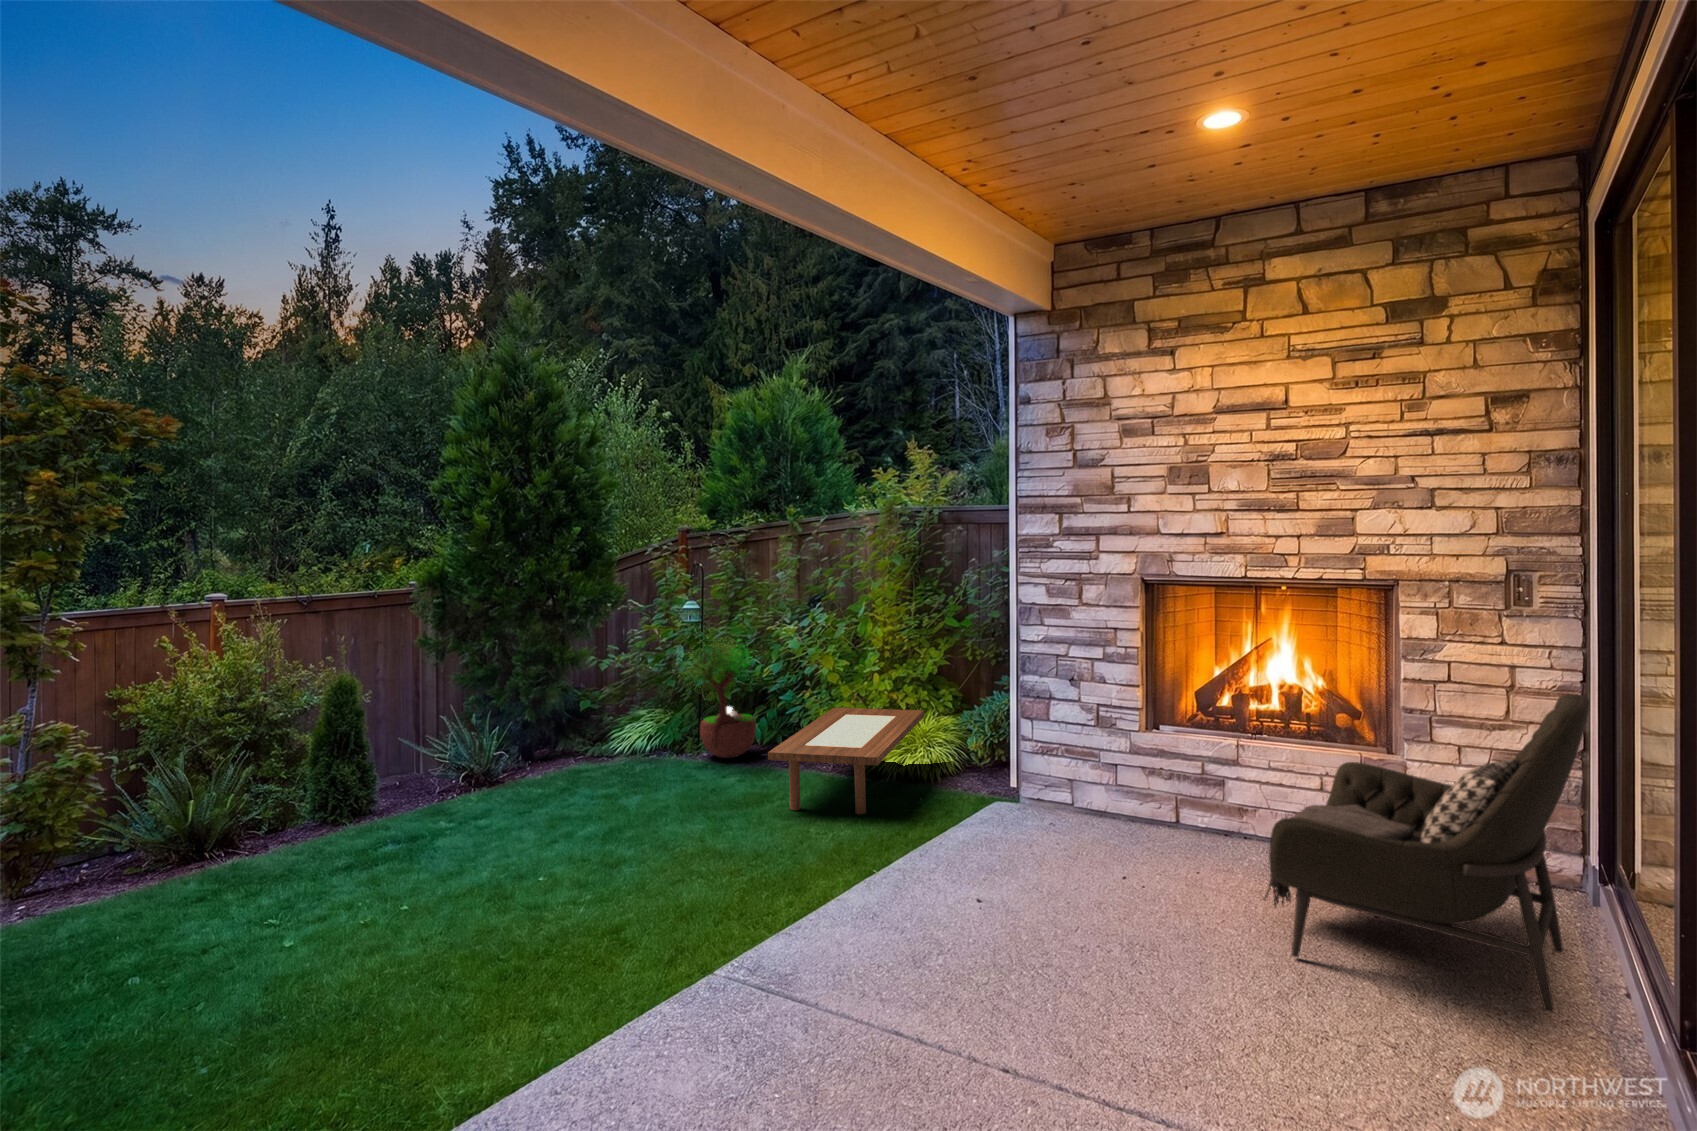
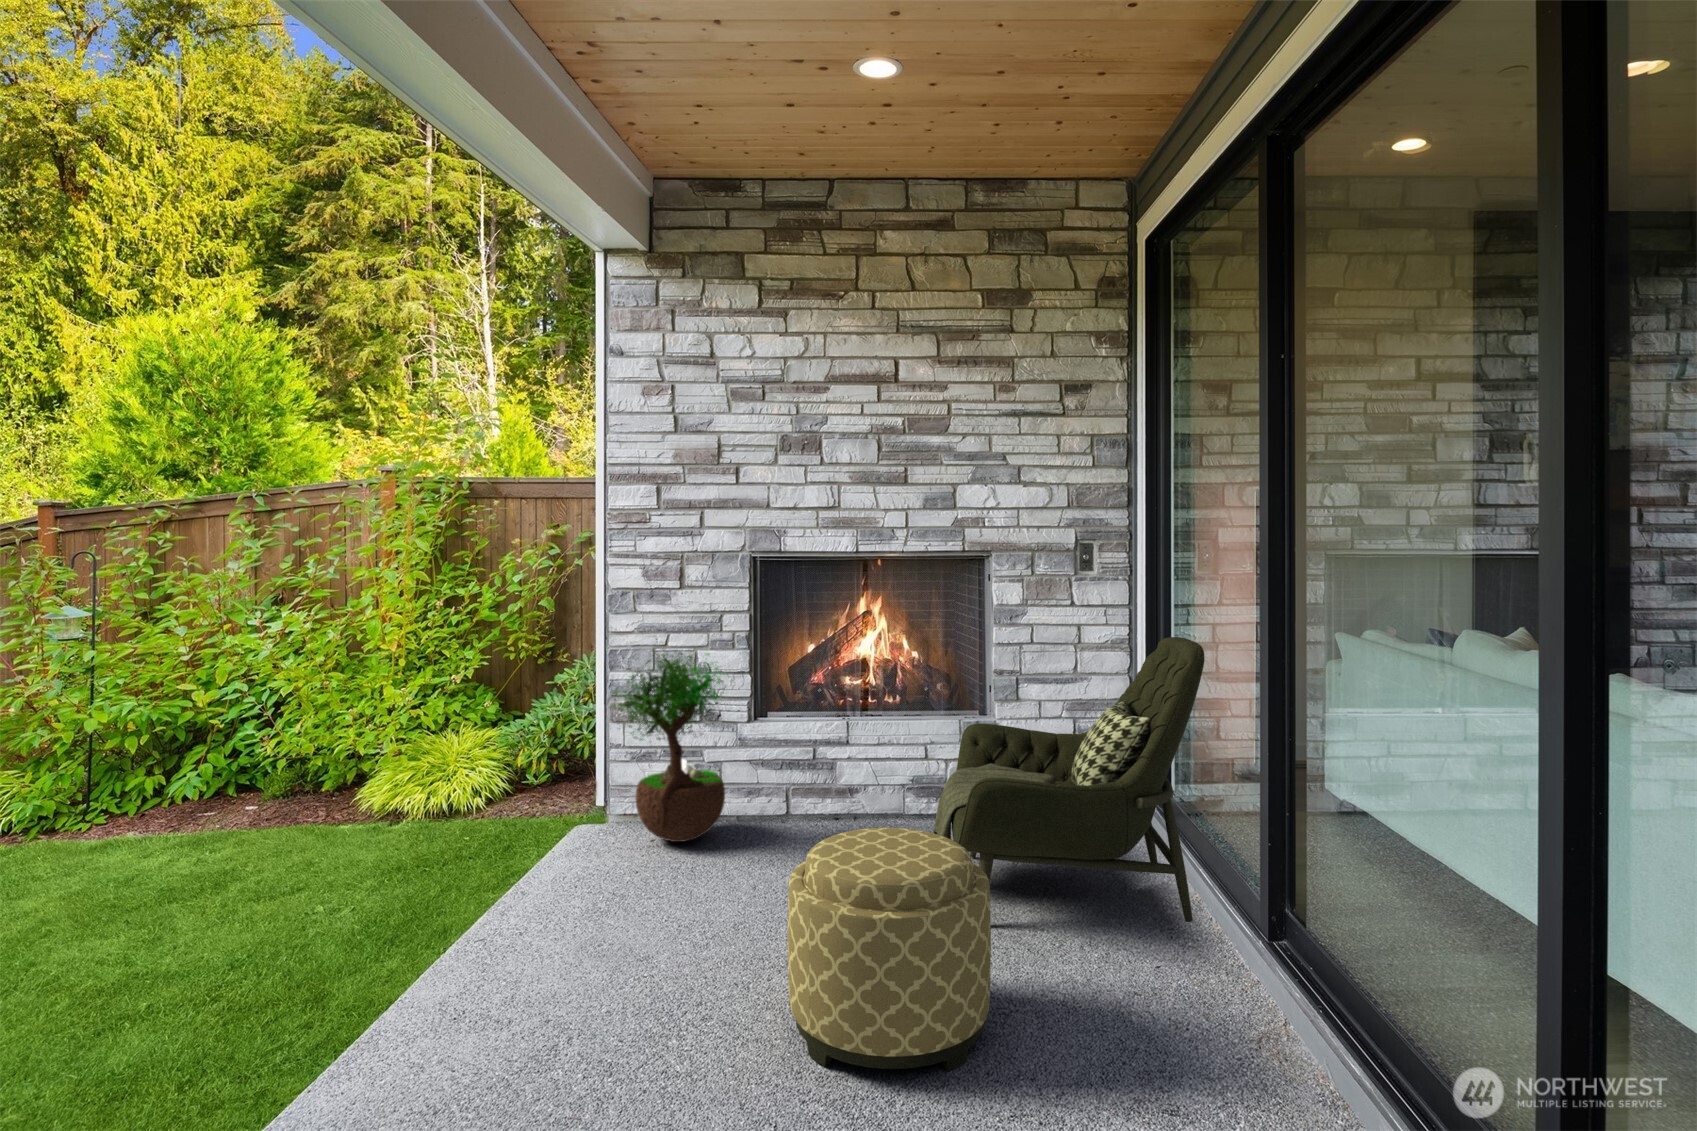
potted tree: present [682,638,757,758] -> present [613,639,727,842]
coffee table: present [768,708,924,814] -> none [254,729,458,880]
ottoman: none [1054,842,1236,1059] -> present [788,828,991,1072]

